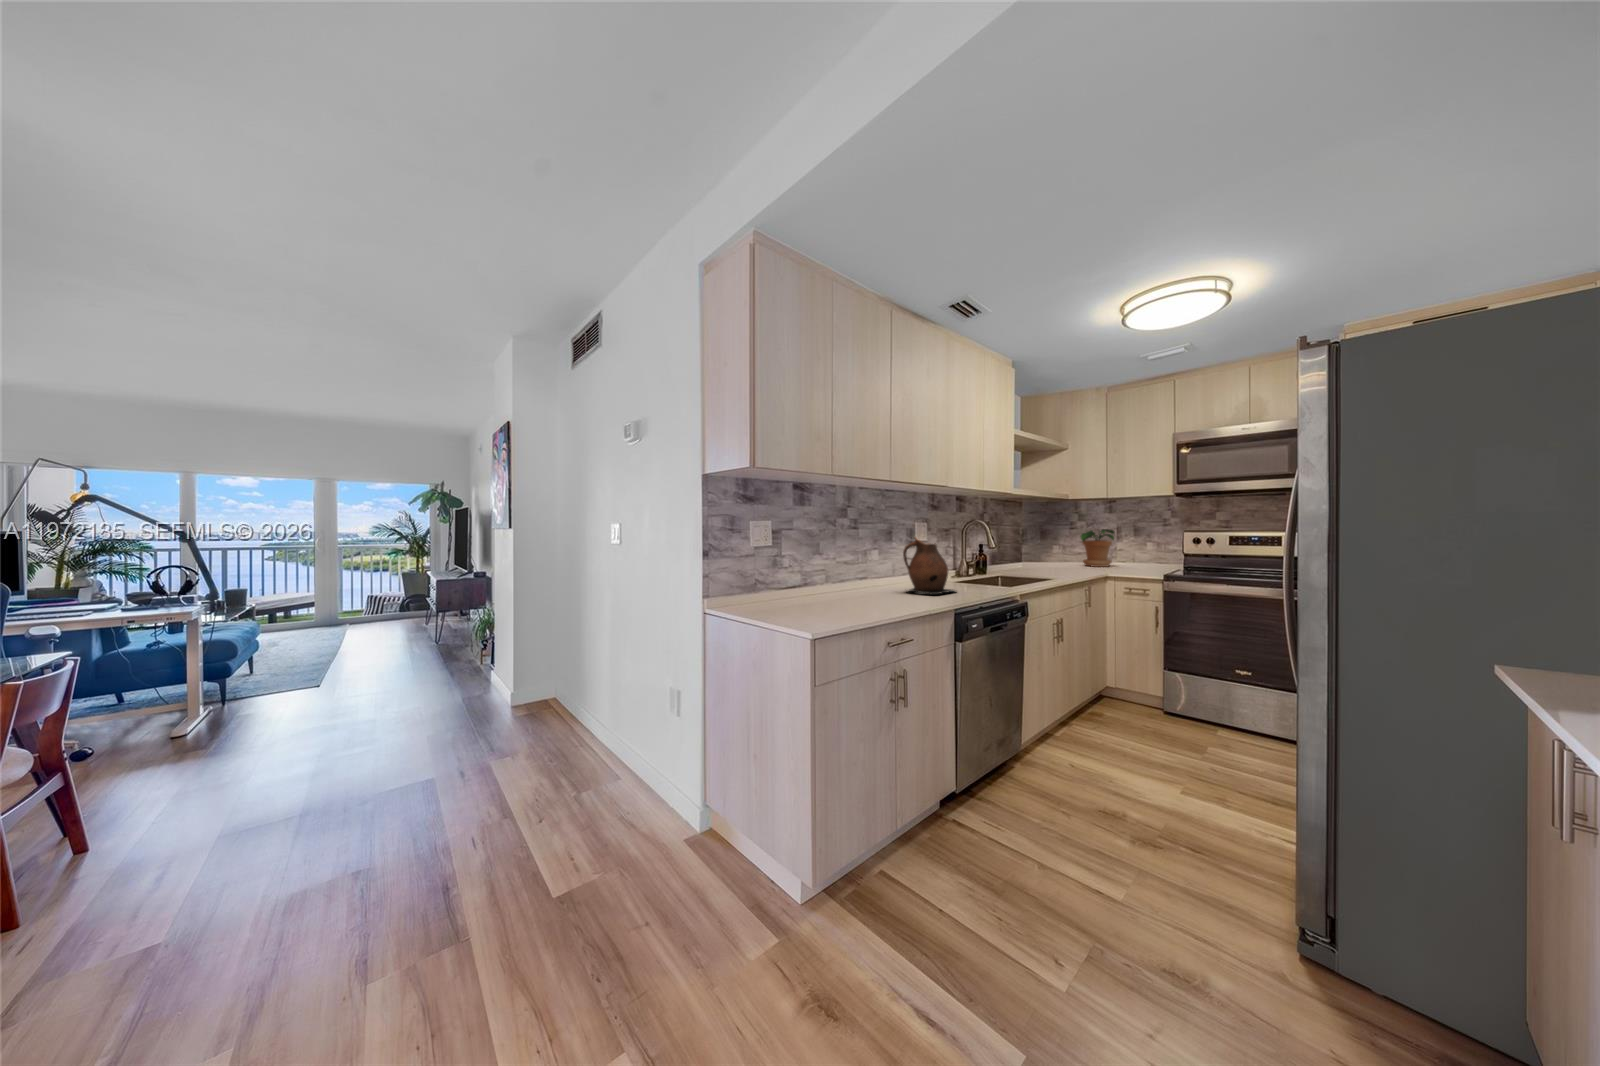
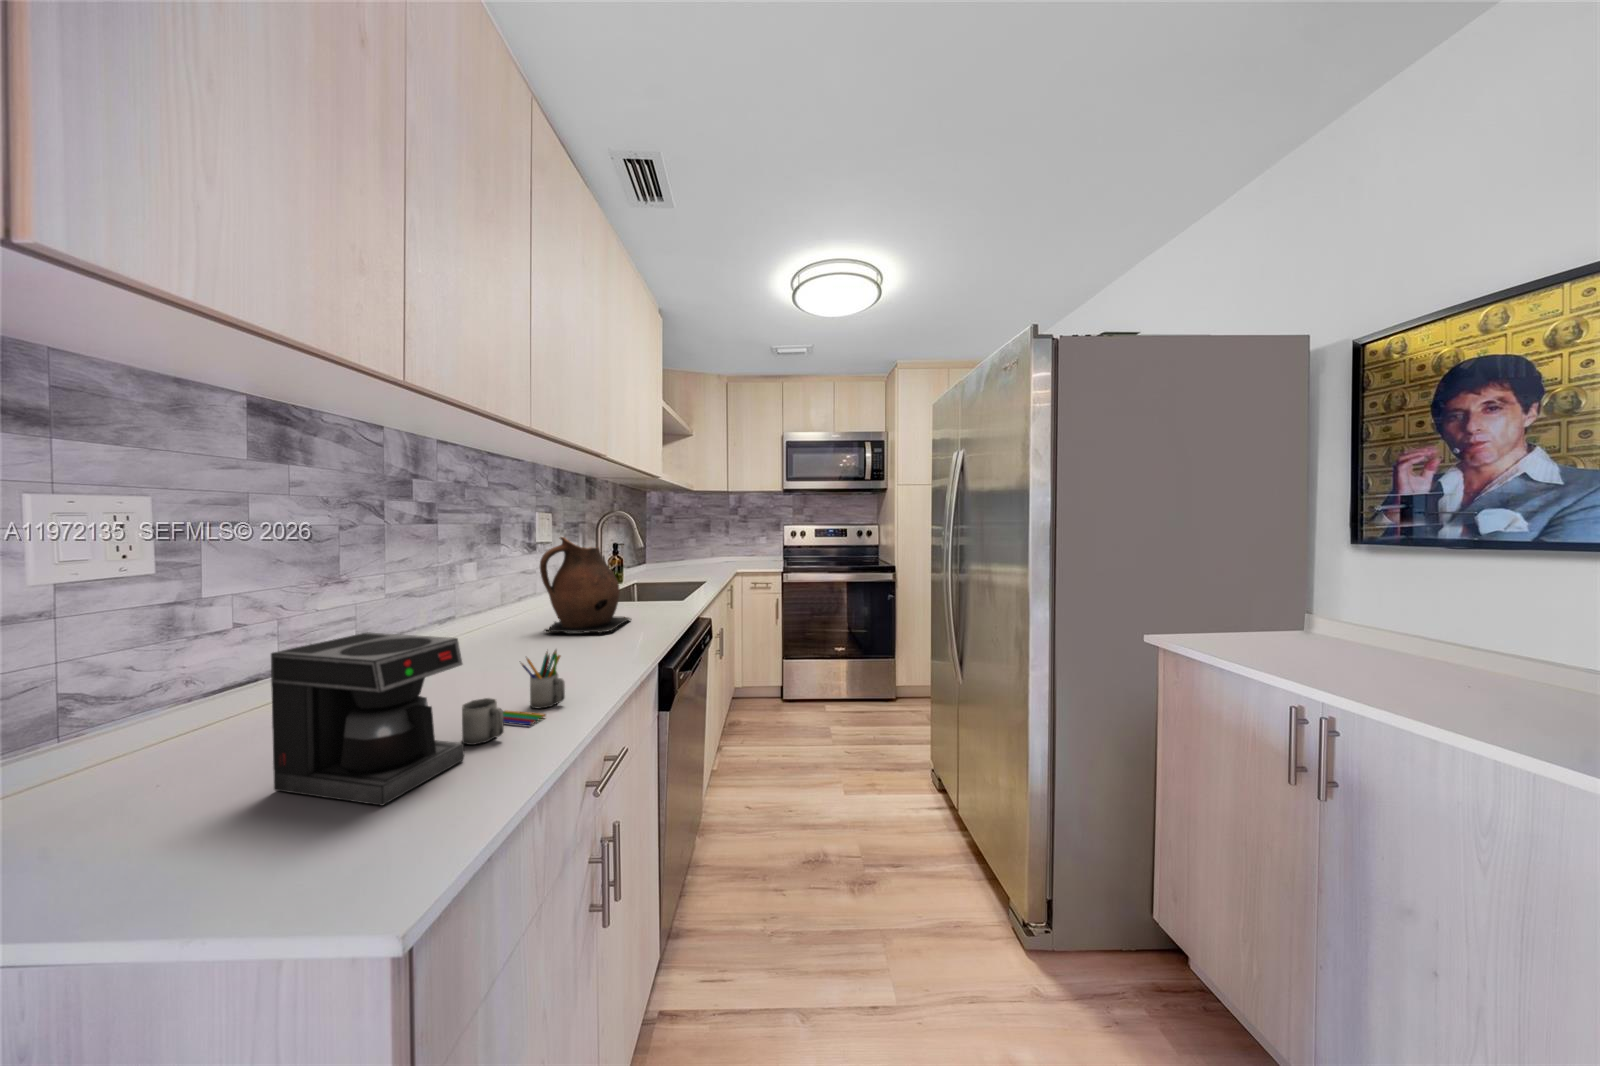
potted plant: present [1081,529,1115,567] -> none [697,523,729,562]
coffee maker: none [793,568,886,620] -> present [271,632,565,805]

